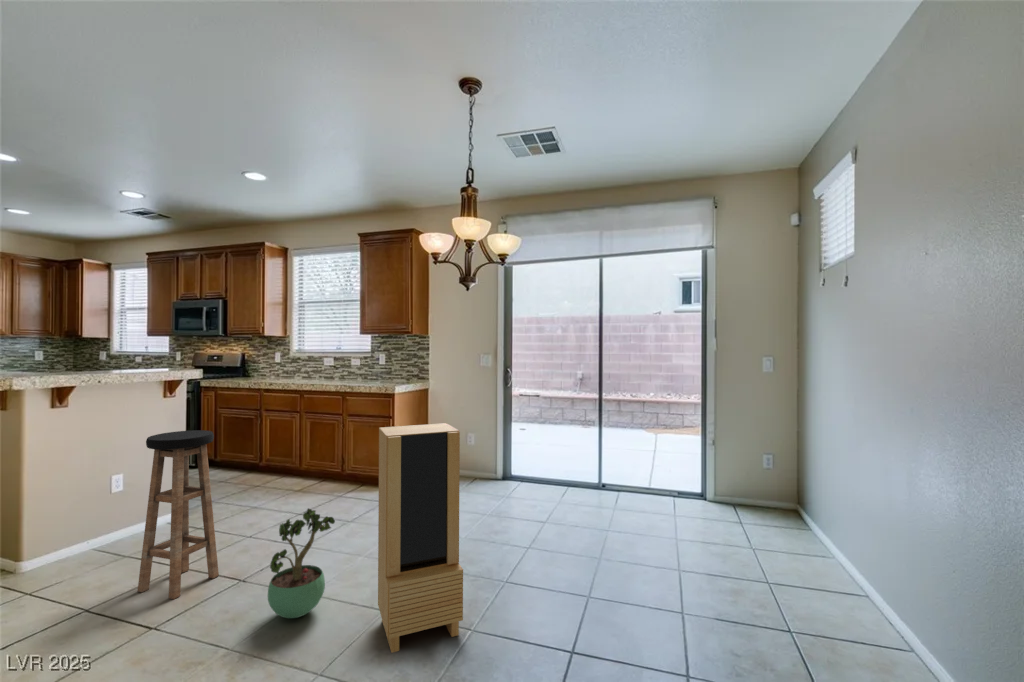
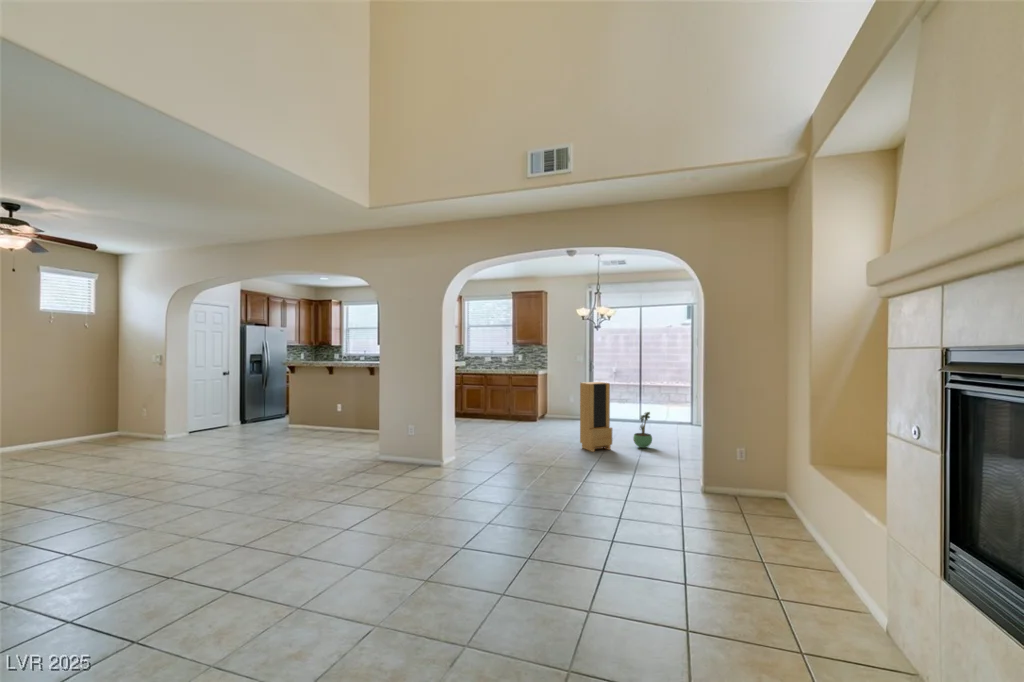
bar stool: present [137,430,219,599] -> none [485,387,507,445]
potted plant: present [268,509,335,618] -> present [633,412,652,448]

